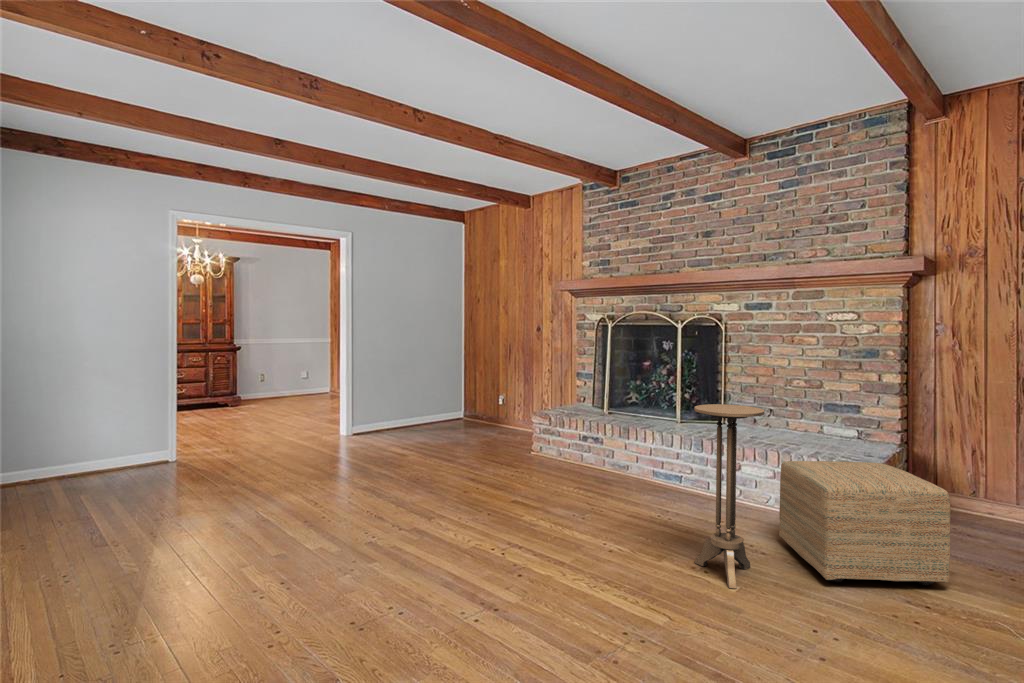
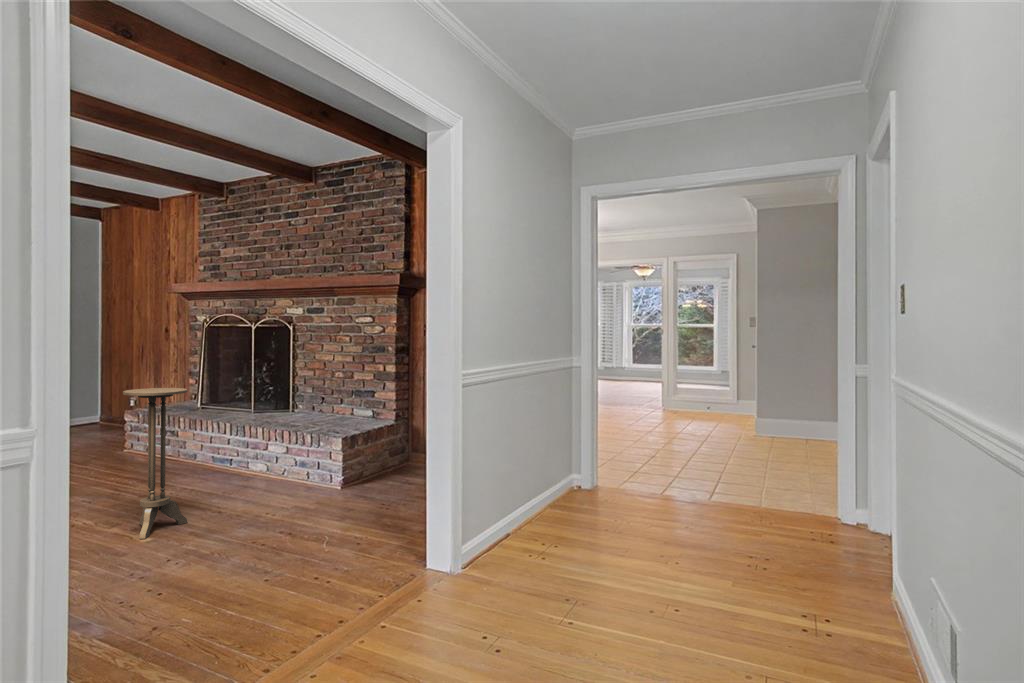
ottoman: present [779,461,951,585] -> none [228,433,332,526]

